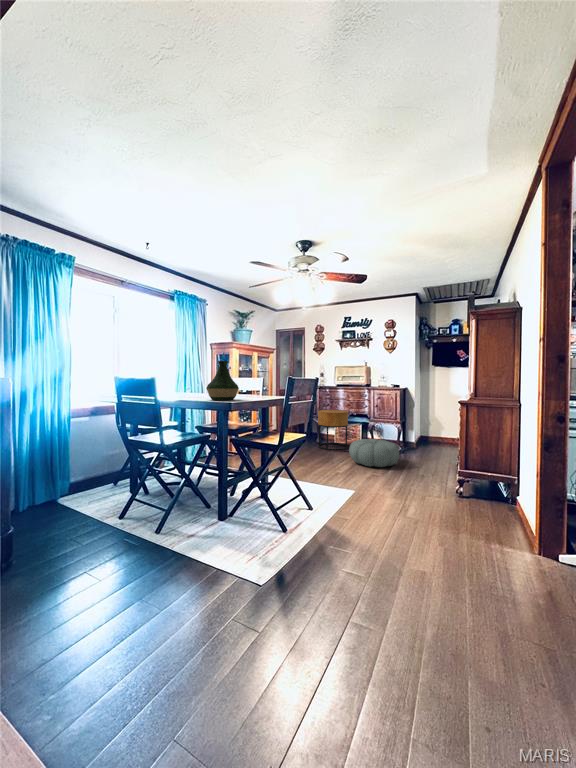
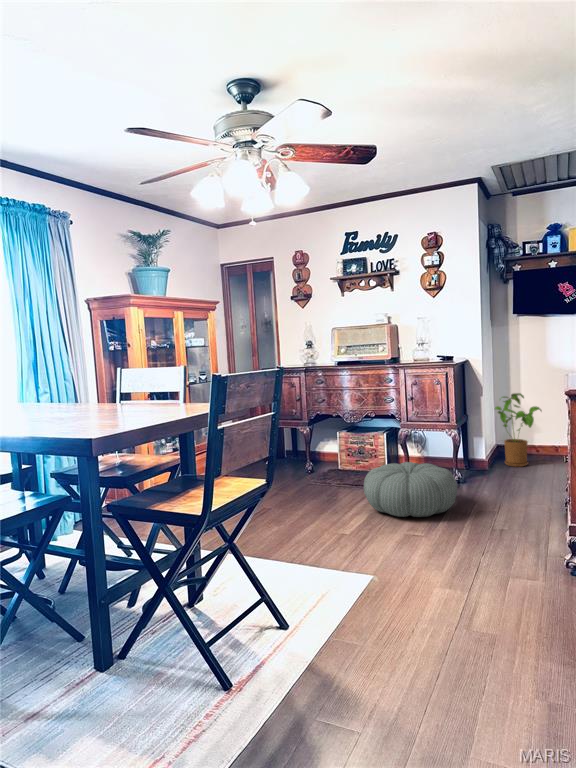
vase: present [206,361,239,400] -> none [49,342,120,426]
house plant: none [421,408,447,448] -> present [495,393,542,467]
side table: present [318,410,348,450] -> none [305,409,363,486]

